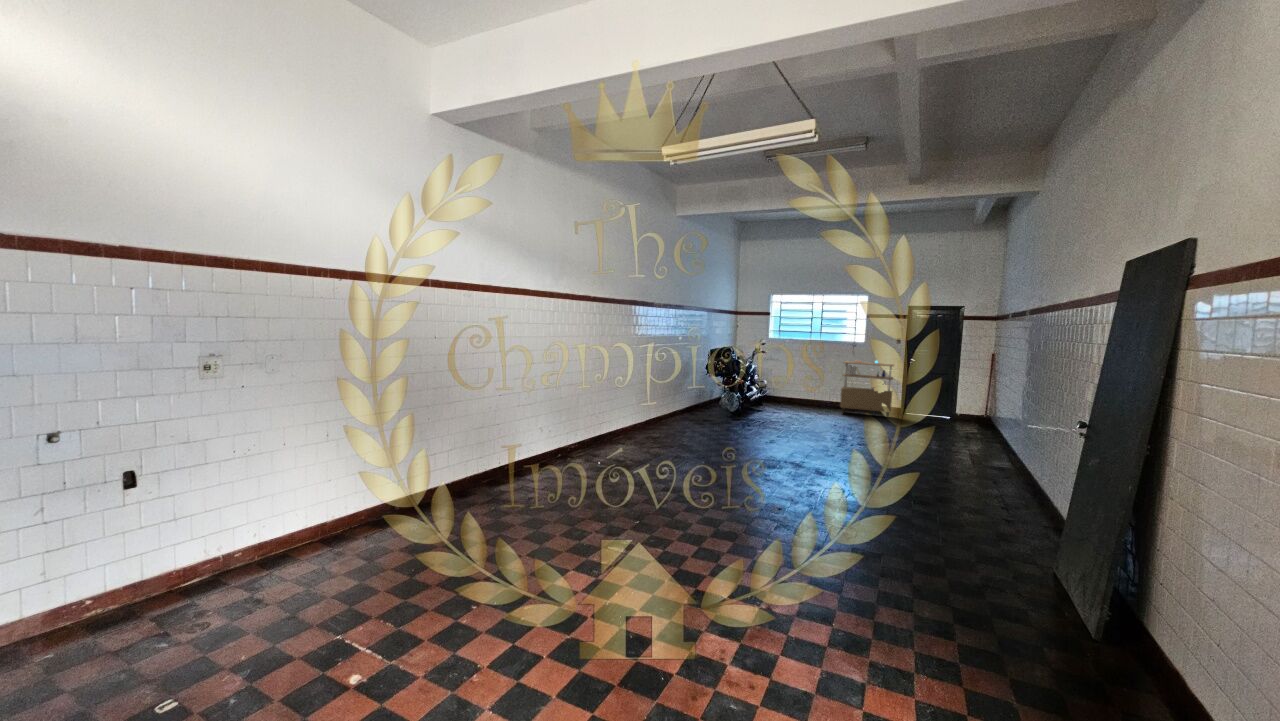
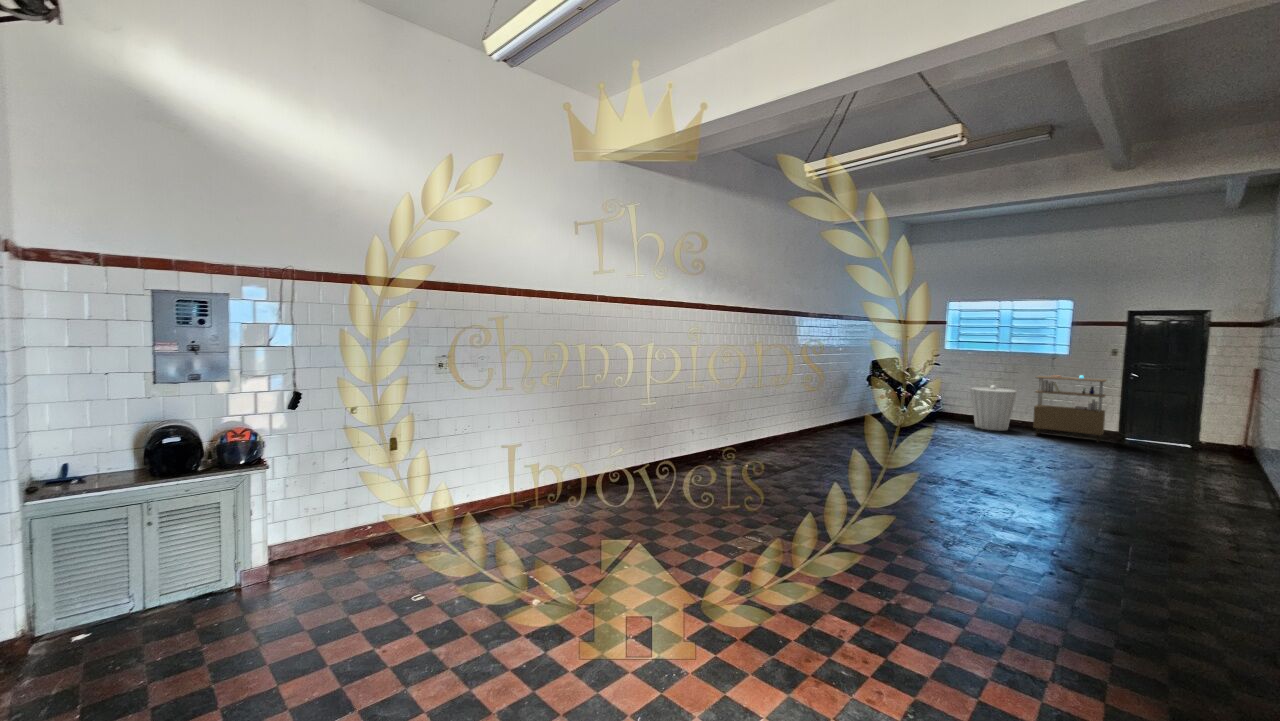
trash can: none [791,369,828,411] -> present [970,385,1017,430]

